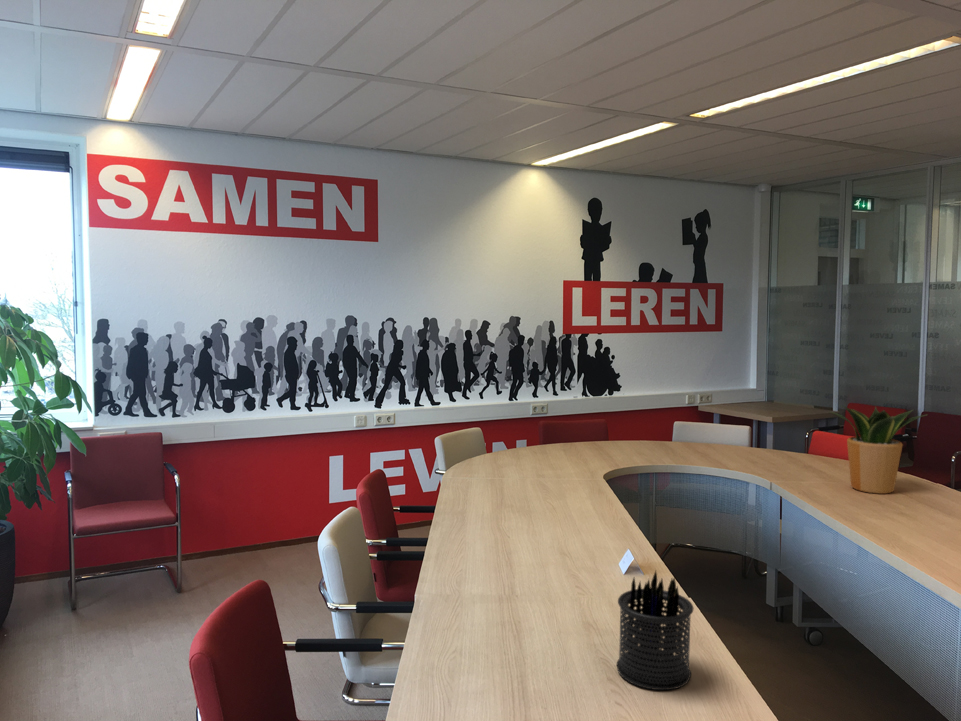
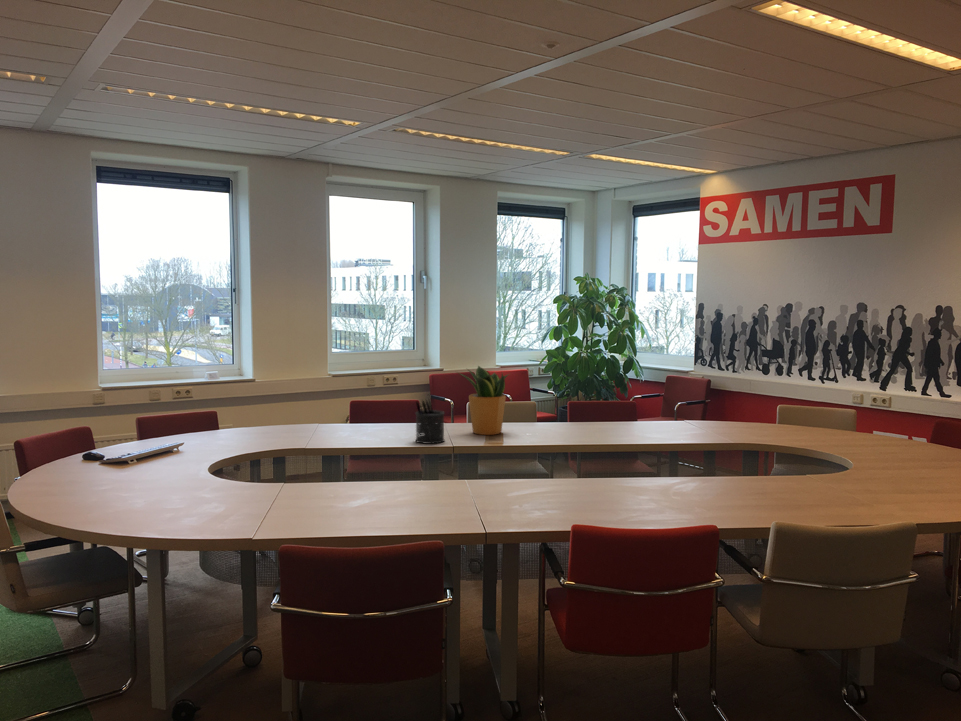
potted plant: present [831,407,925,494] -> present [459,366,508,435]

